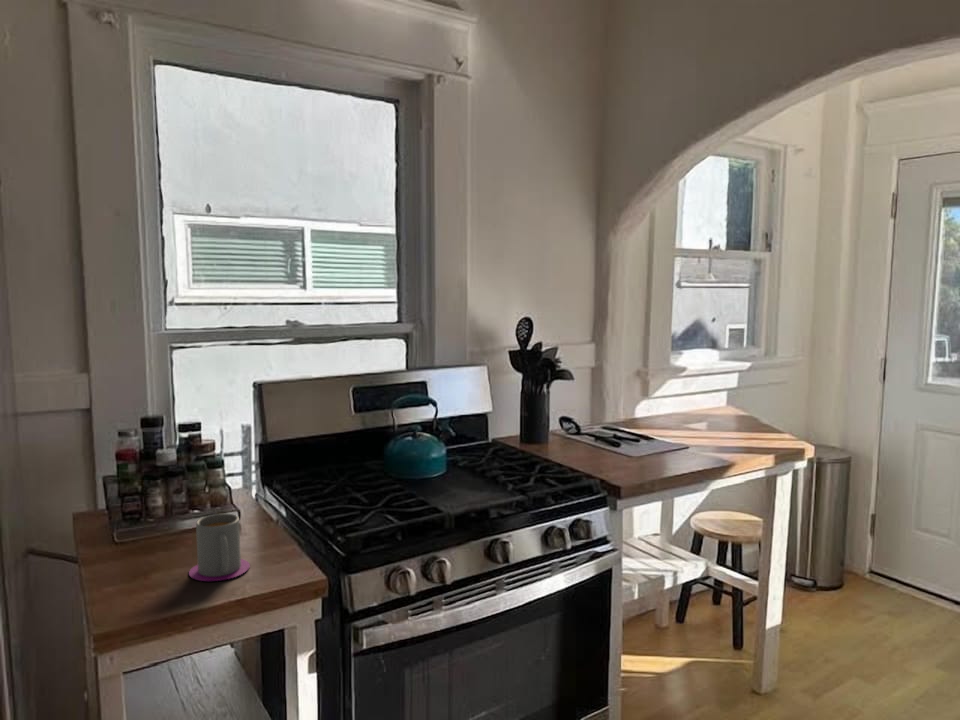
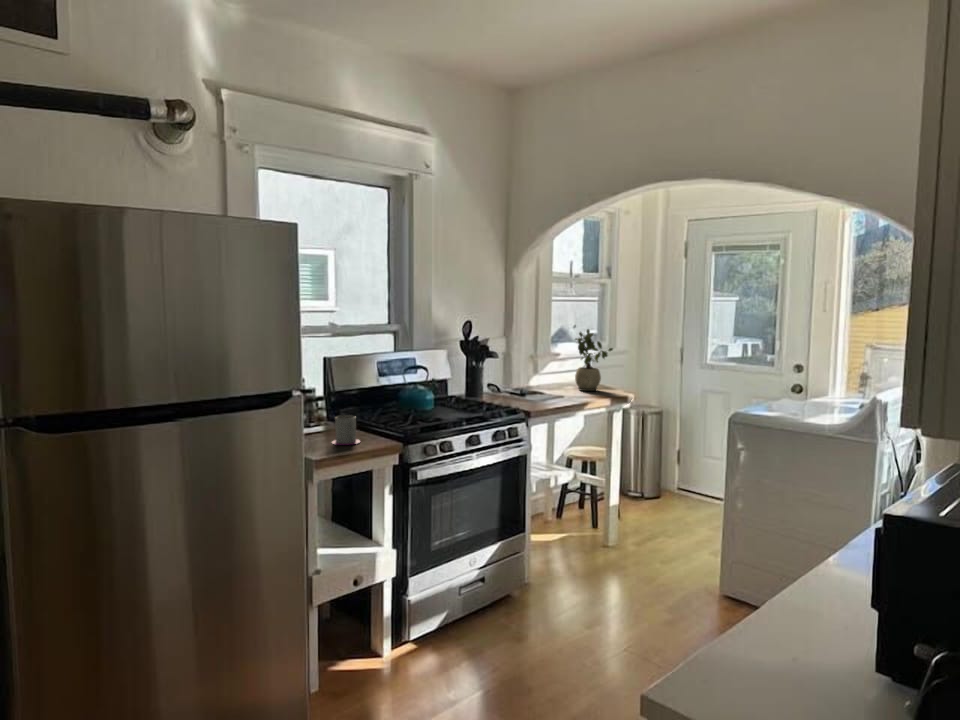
potted plant: none [708,332,777,436] -> present [575,329,613,391]

